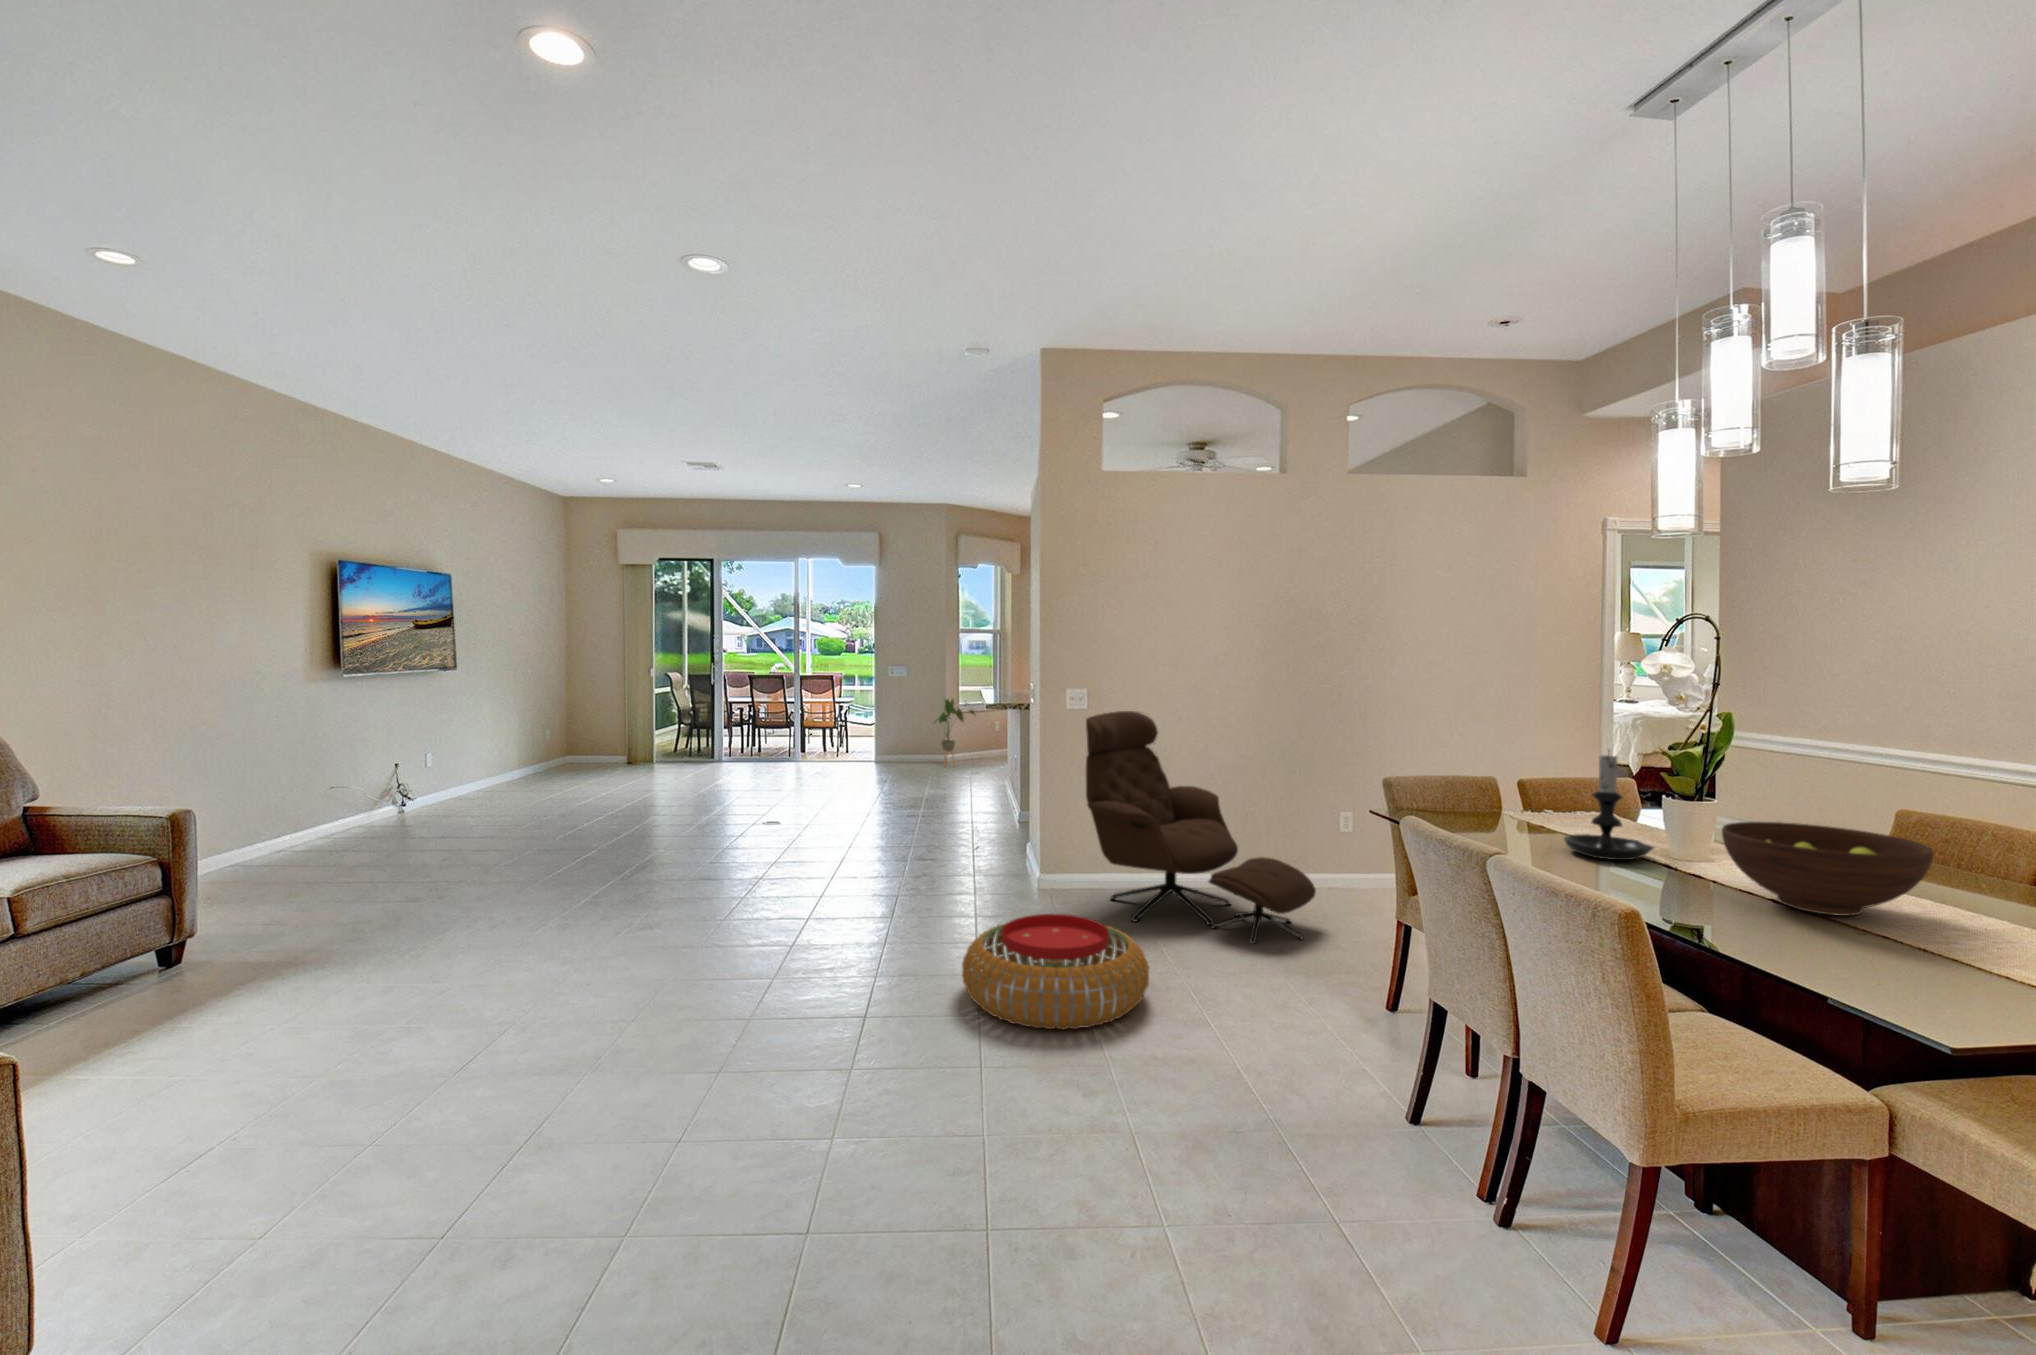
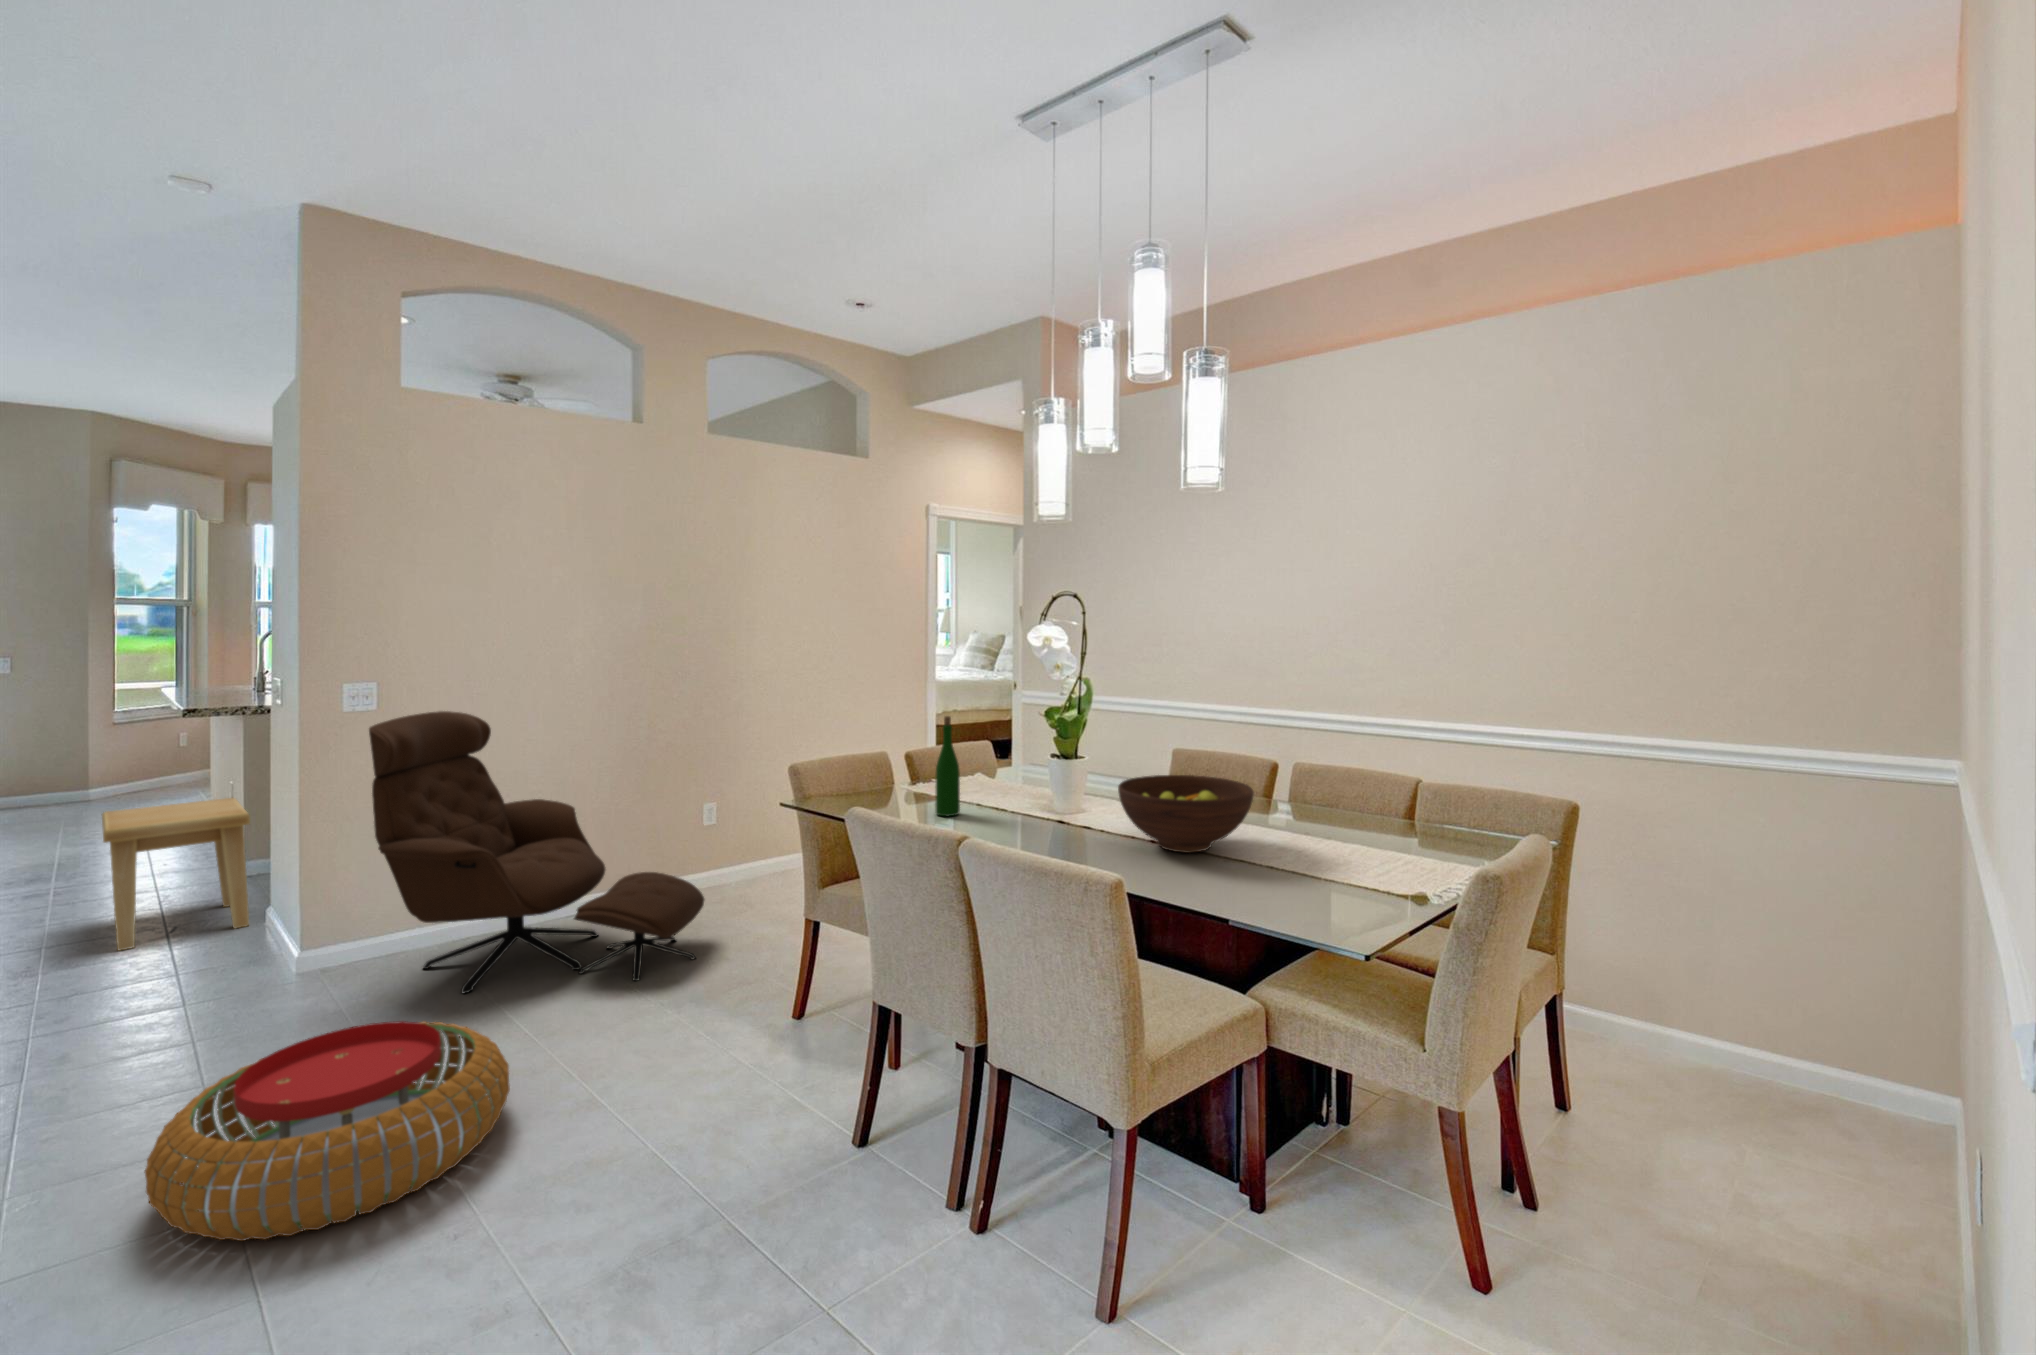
house plant: present [938,699,975,765] -> none [48,705,144,811]
wine bottle: none [1517,738,1546,838] -> present [936,716,960,816]
candle holder: present [1564,751,1654,860] -> none [982,721,1054,828]
side table: none [954,763,1023,851] -> present [102,798,250,951]

